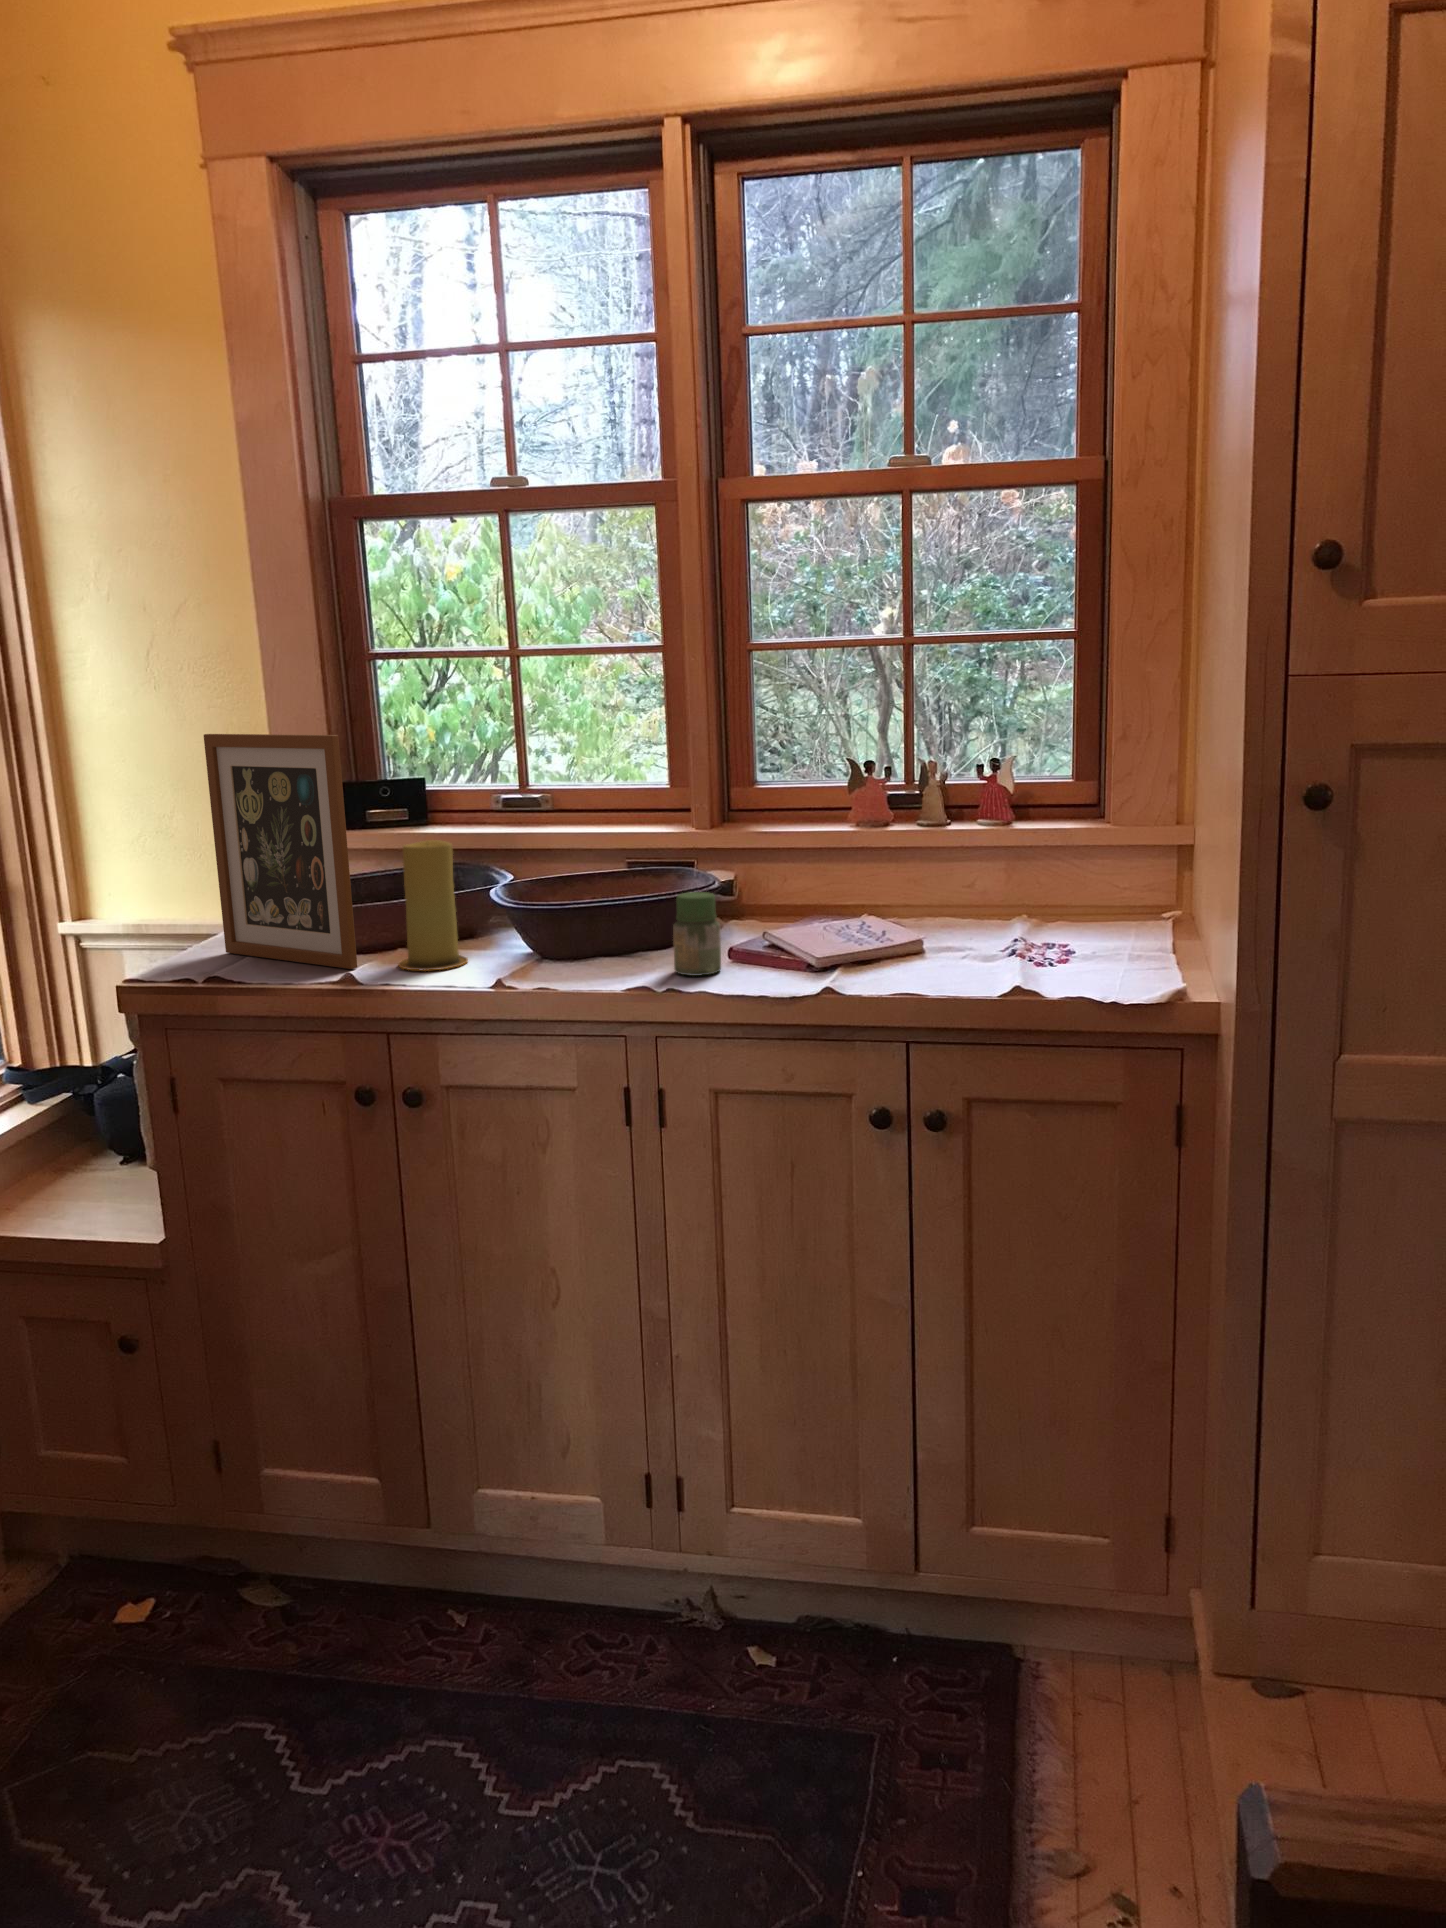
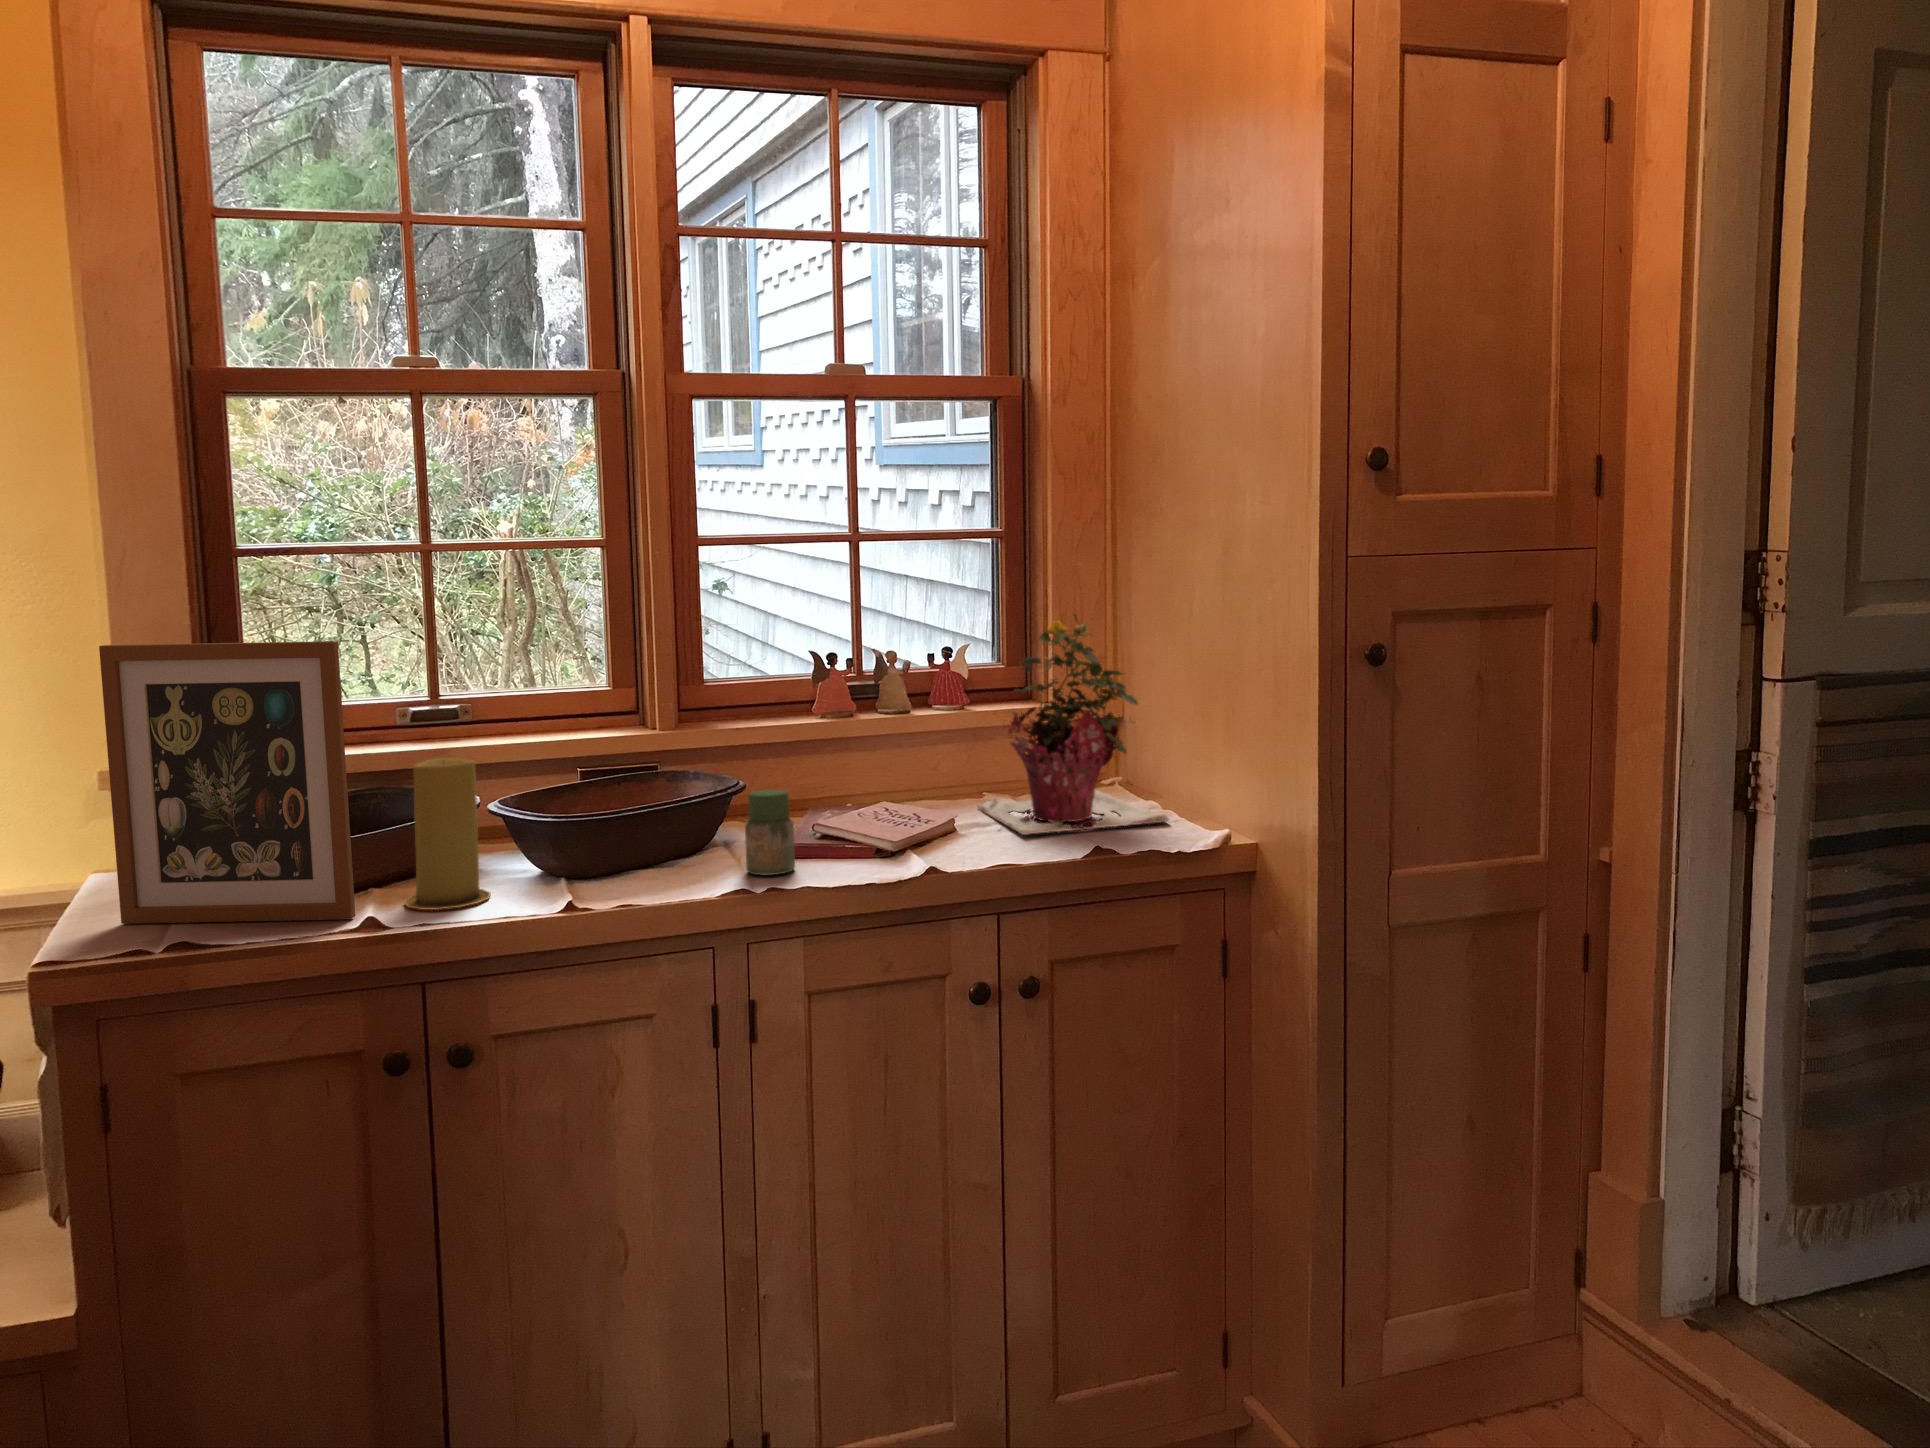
potted plant: none [974,723,1159,970] -> present [977,614,1169,835]

